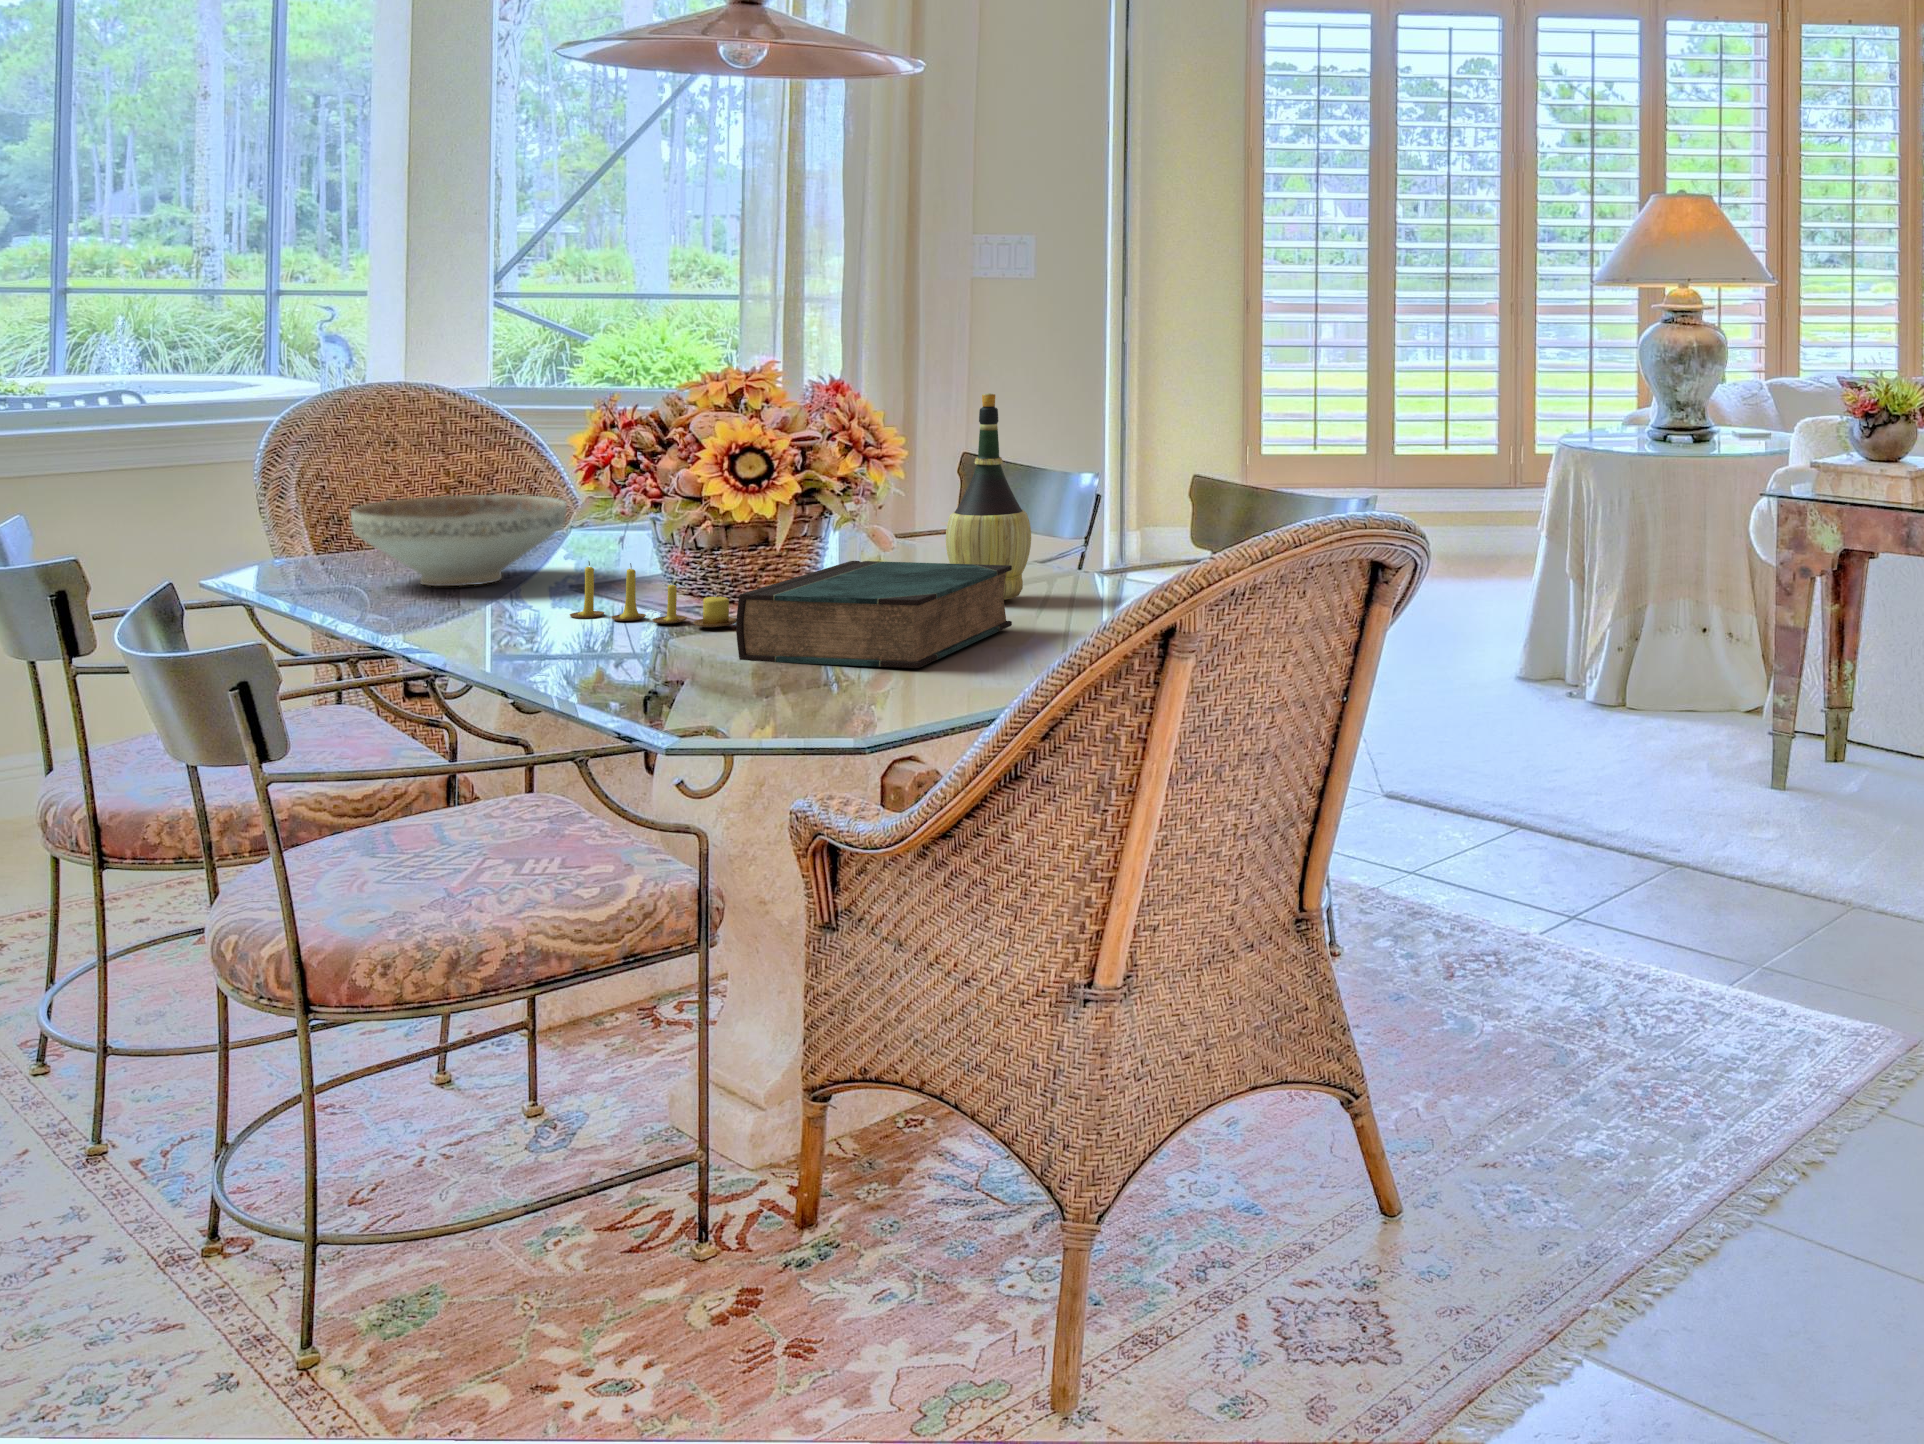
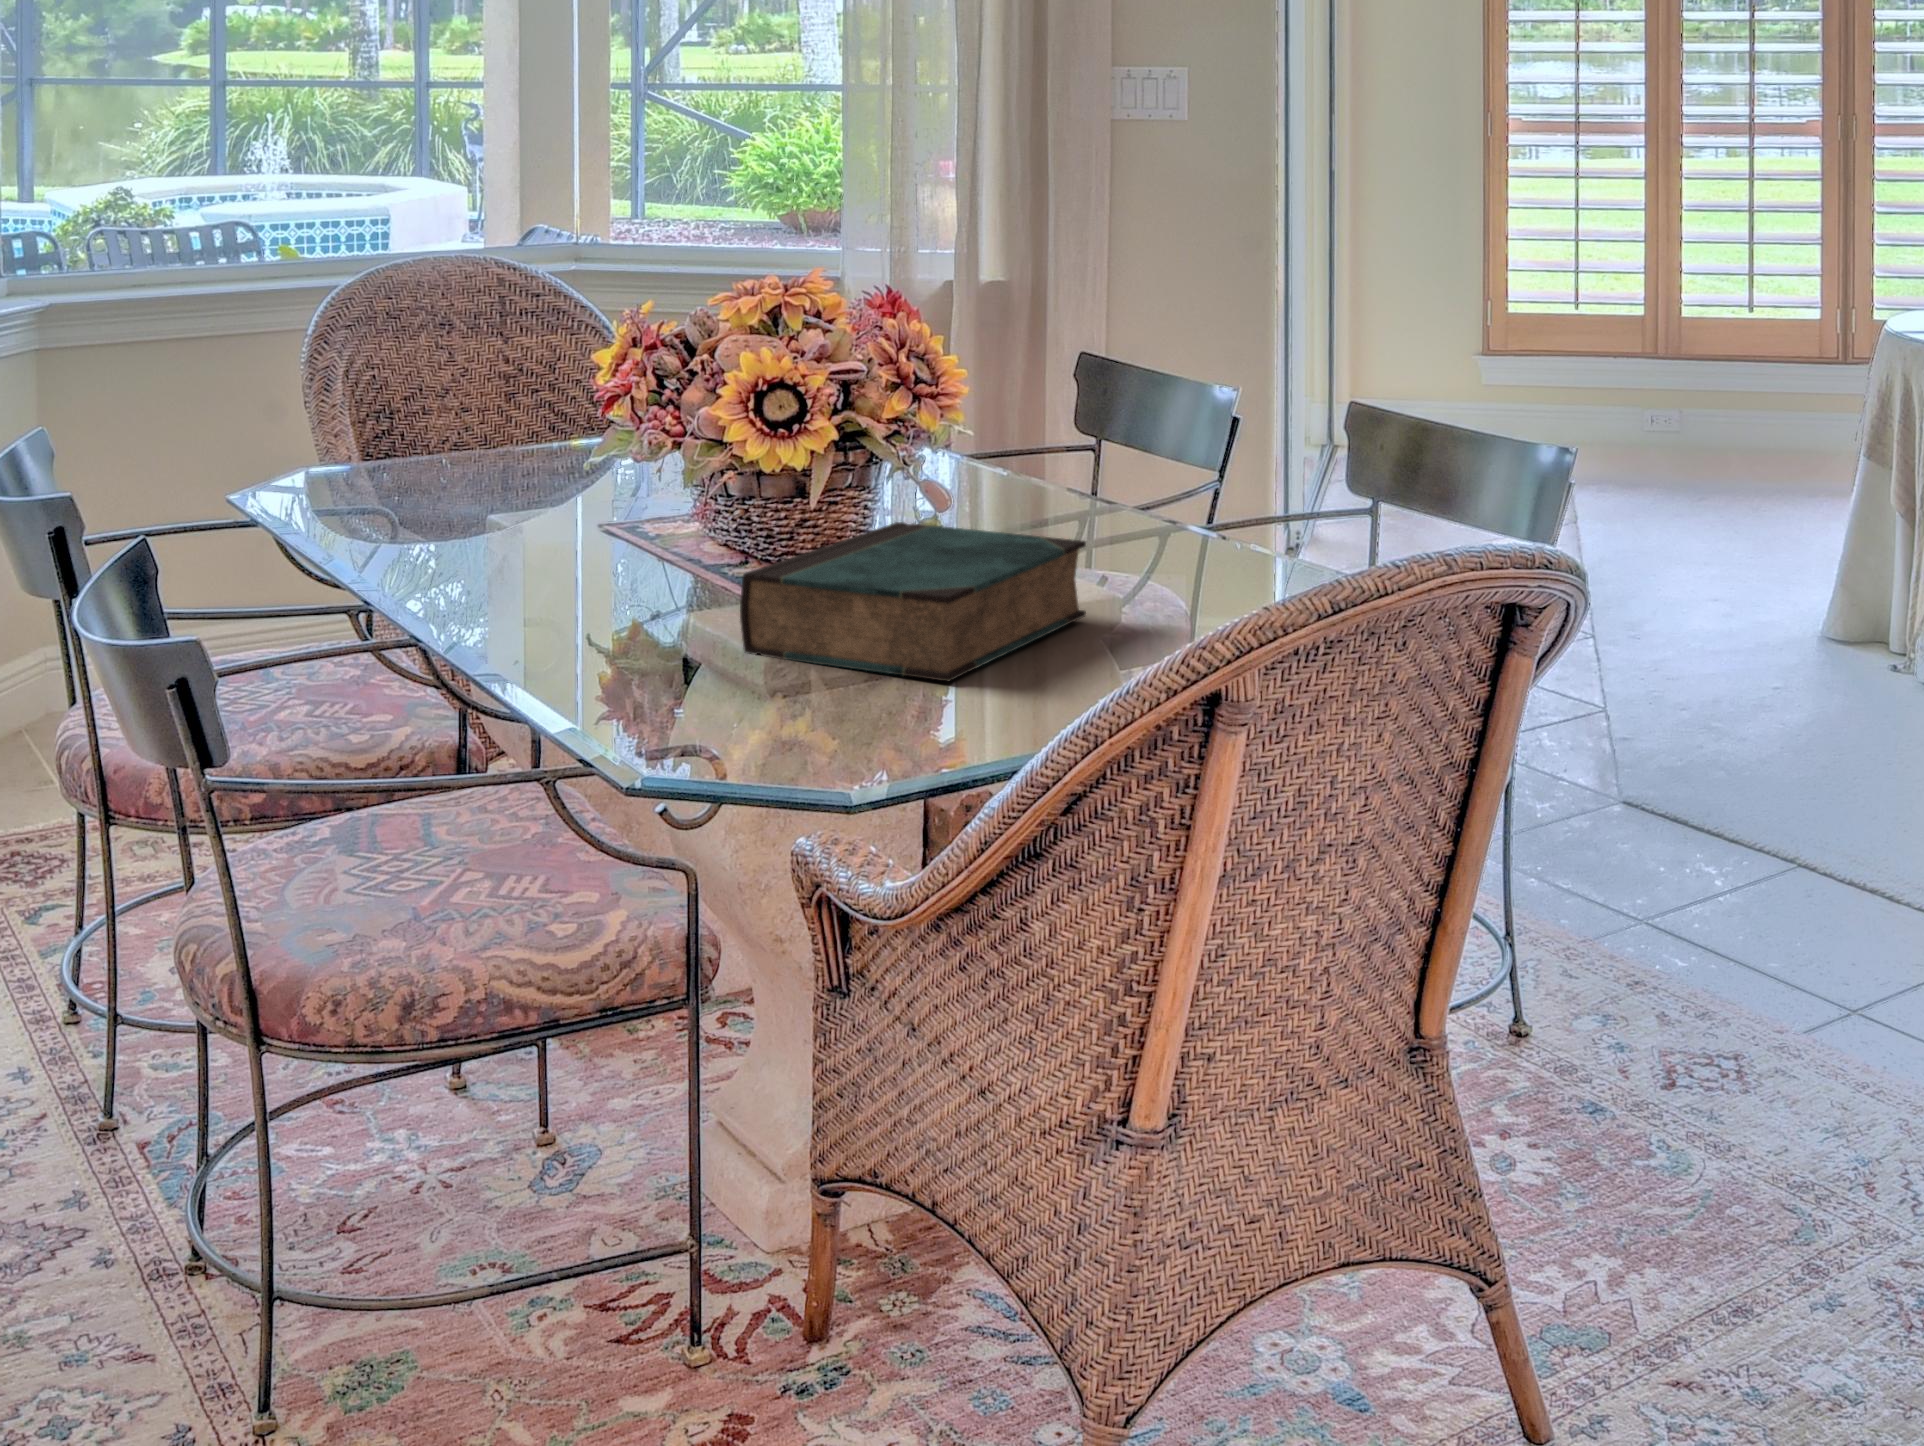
wine bottle: present [946,393,1031,600] -> none [1021,311,1126,573]
decorative bowl: present [351,495,567,586] -> none [359,407,596,519]
candle: present [570,562,737,627] -> none [578,507,761,599]

